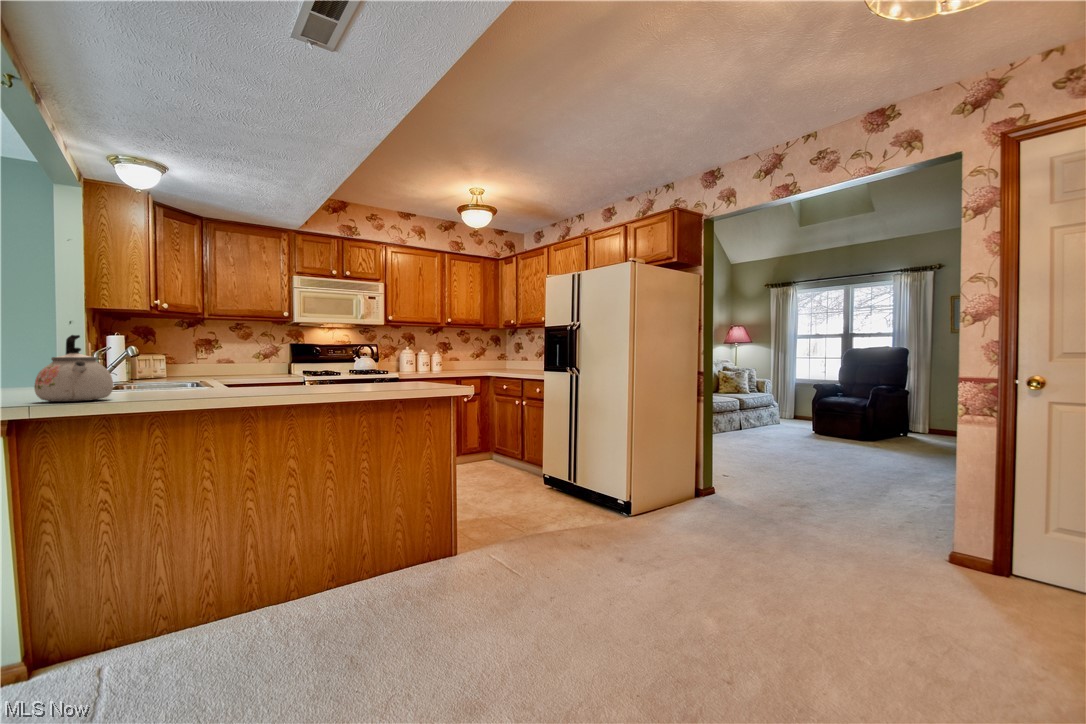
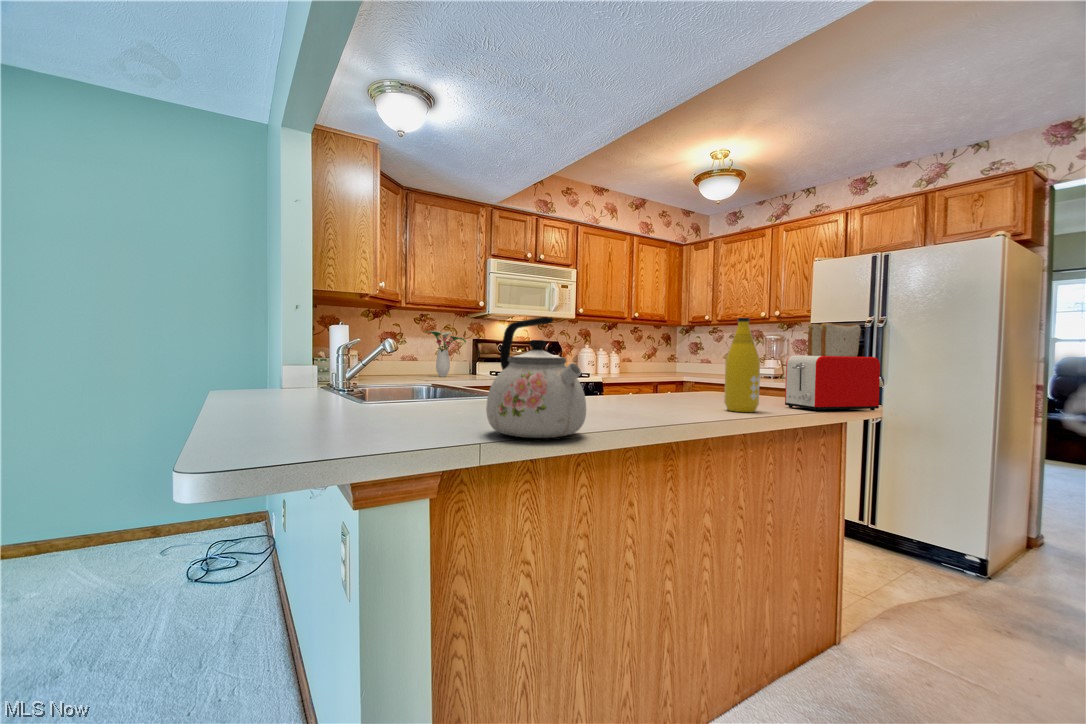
bottle: none [313,329,337,392] -> present [724,318,760,412]
toaster: none [378,331,438,390] -> present [785,323,880,411]
flower arrangement: none [236,337,276,377] -> present [425,331,466,377]

